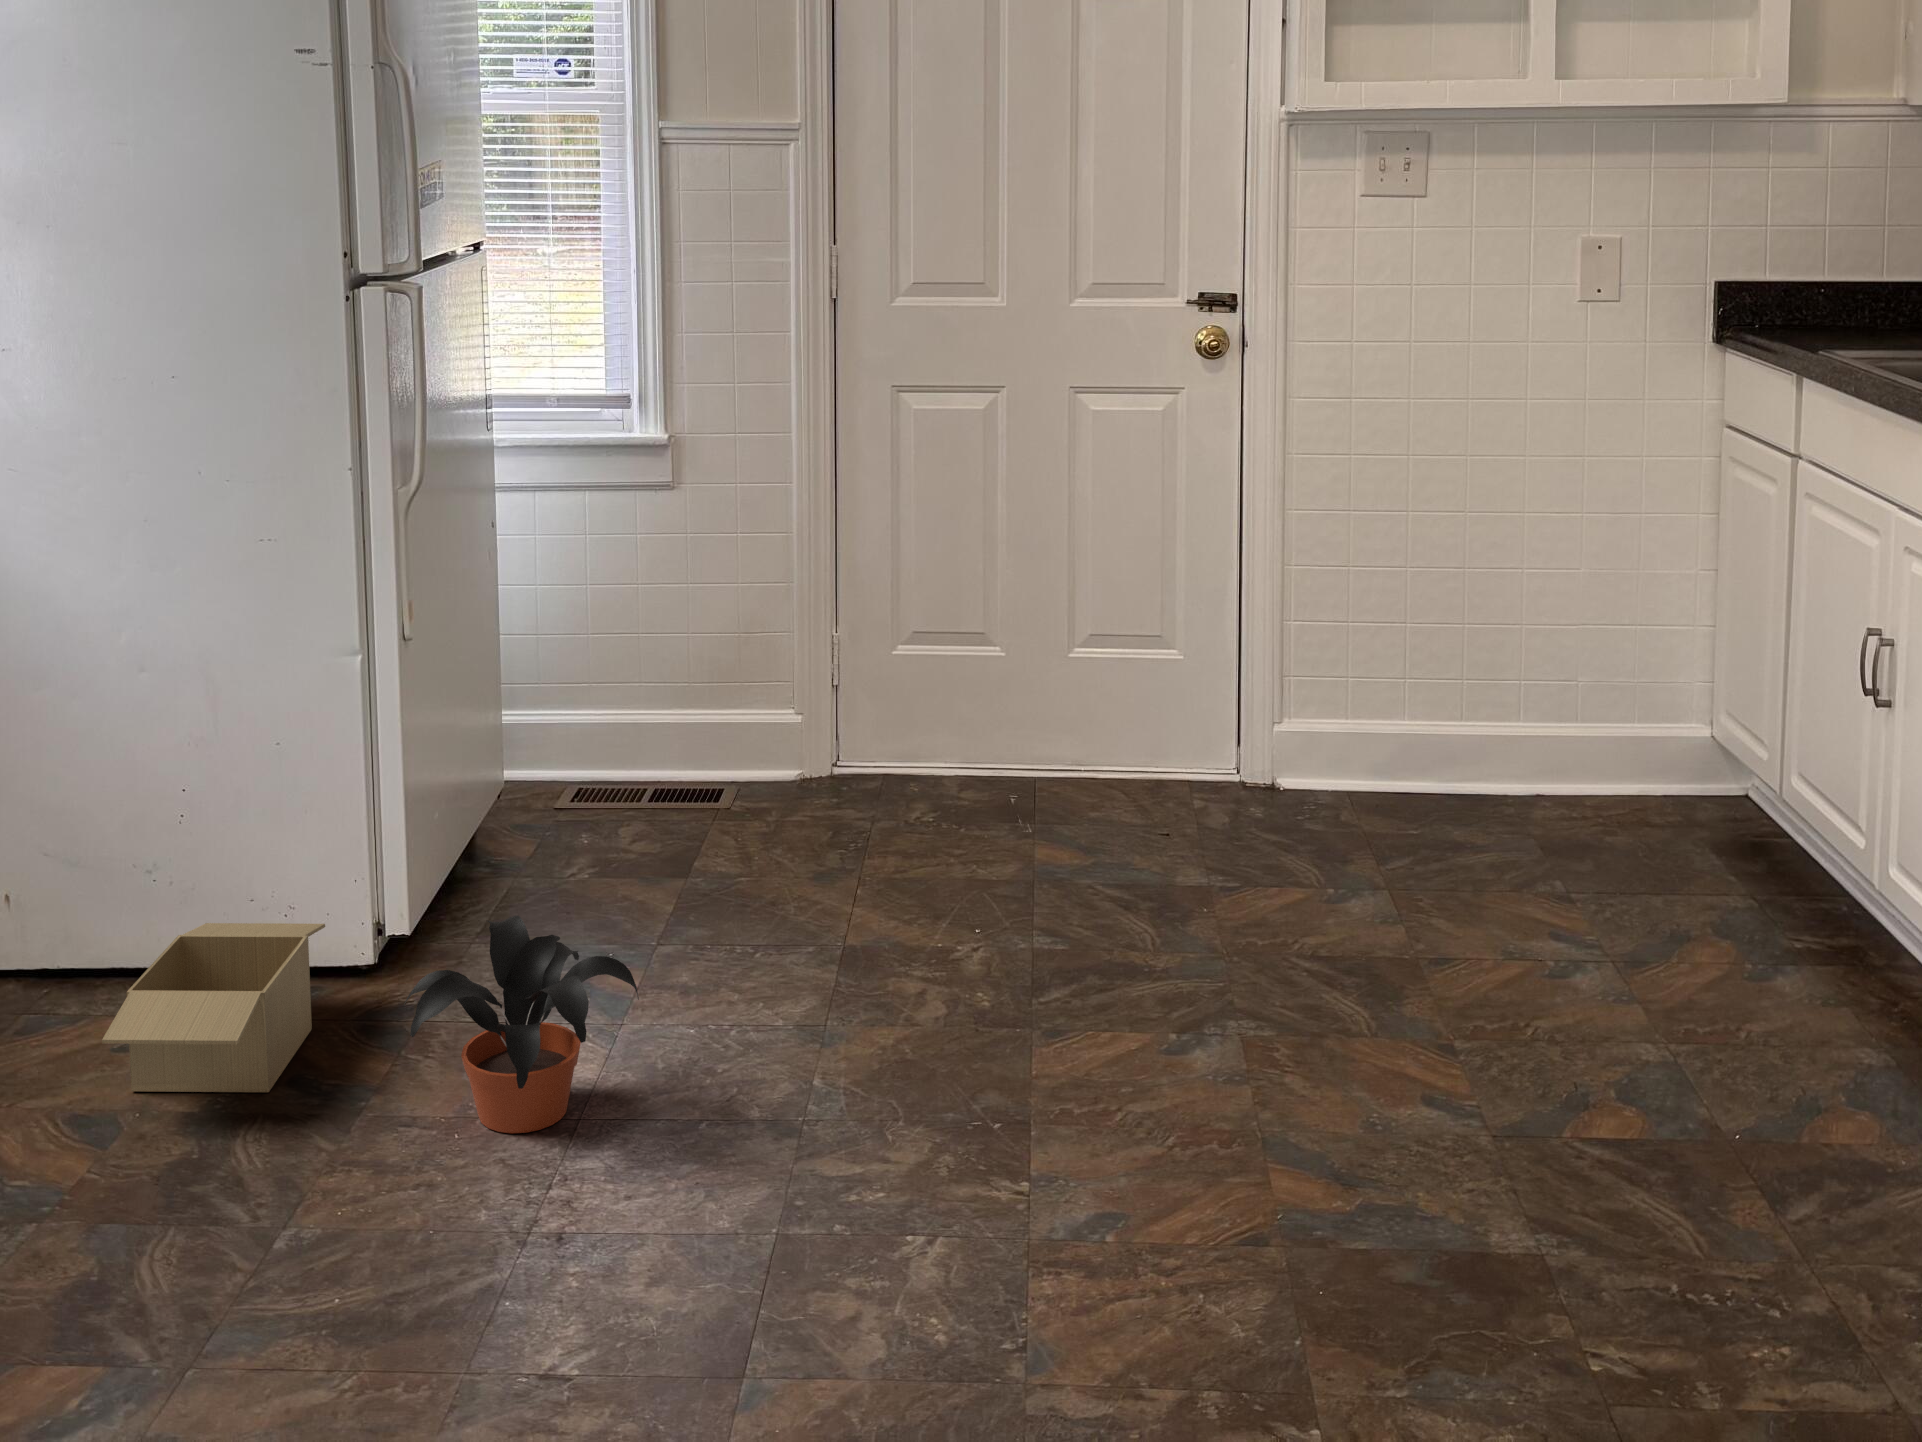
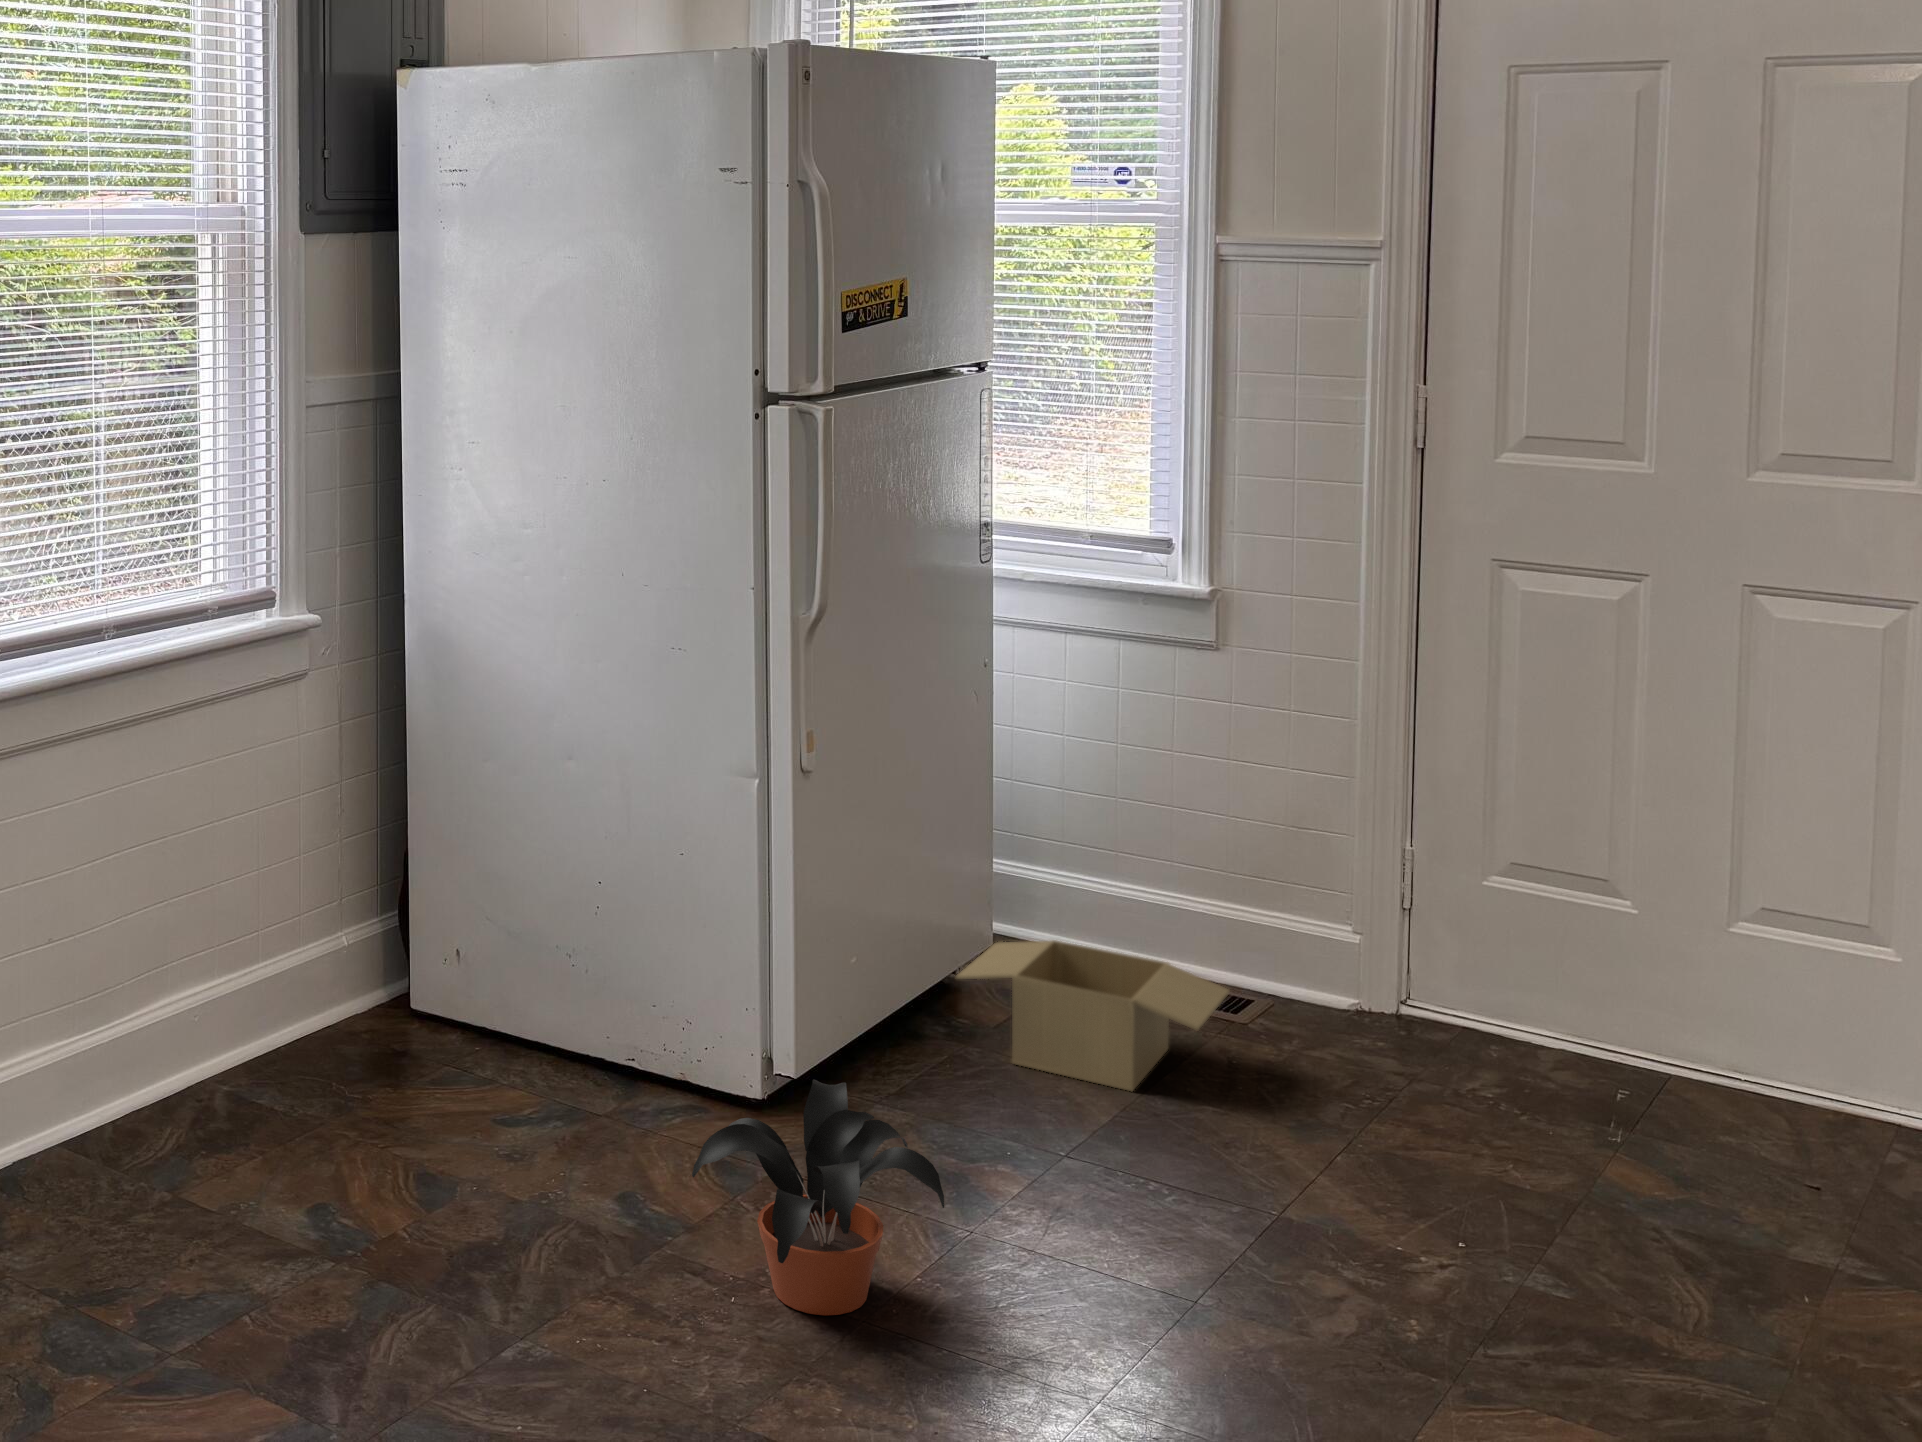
cardboard box: present [102,923,325,1092] -> present [956,940,1229,1091]

